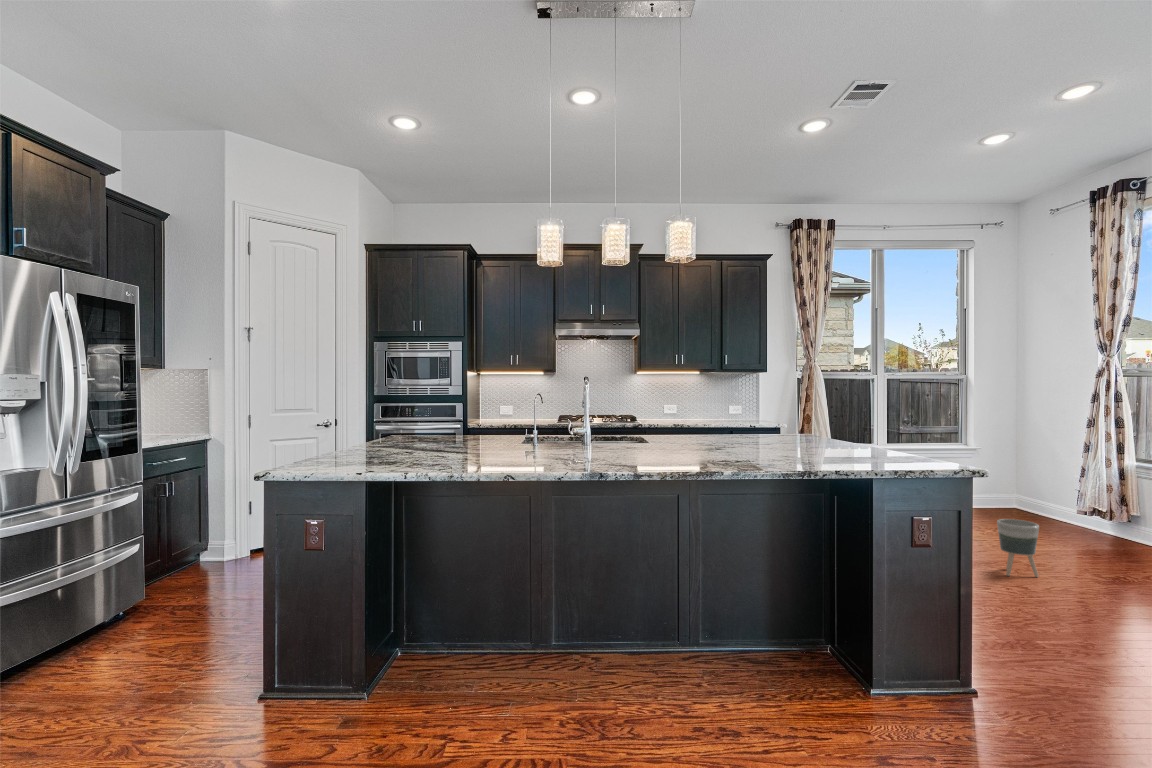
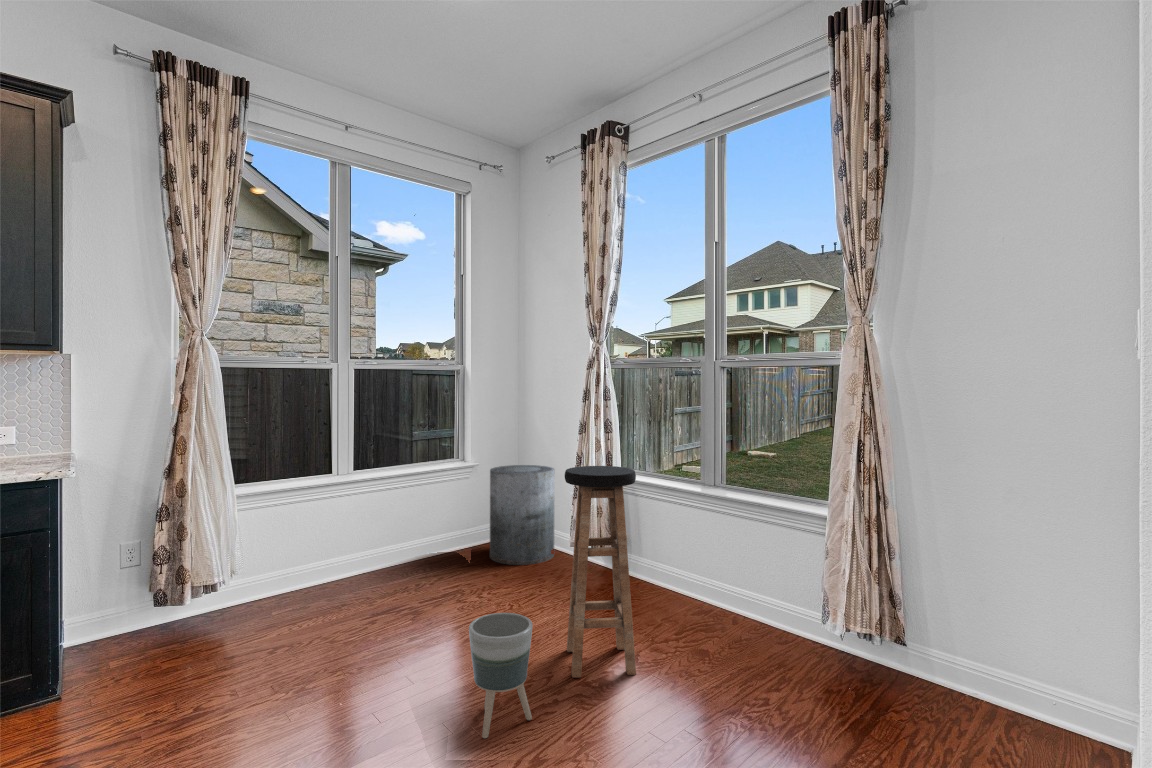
bar stool: none [1066,446,1127,580] -> present [565,466,636,678]
trash can: none [1002,451,1065,525] -> present [490,465,555,565]

